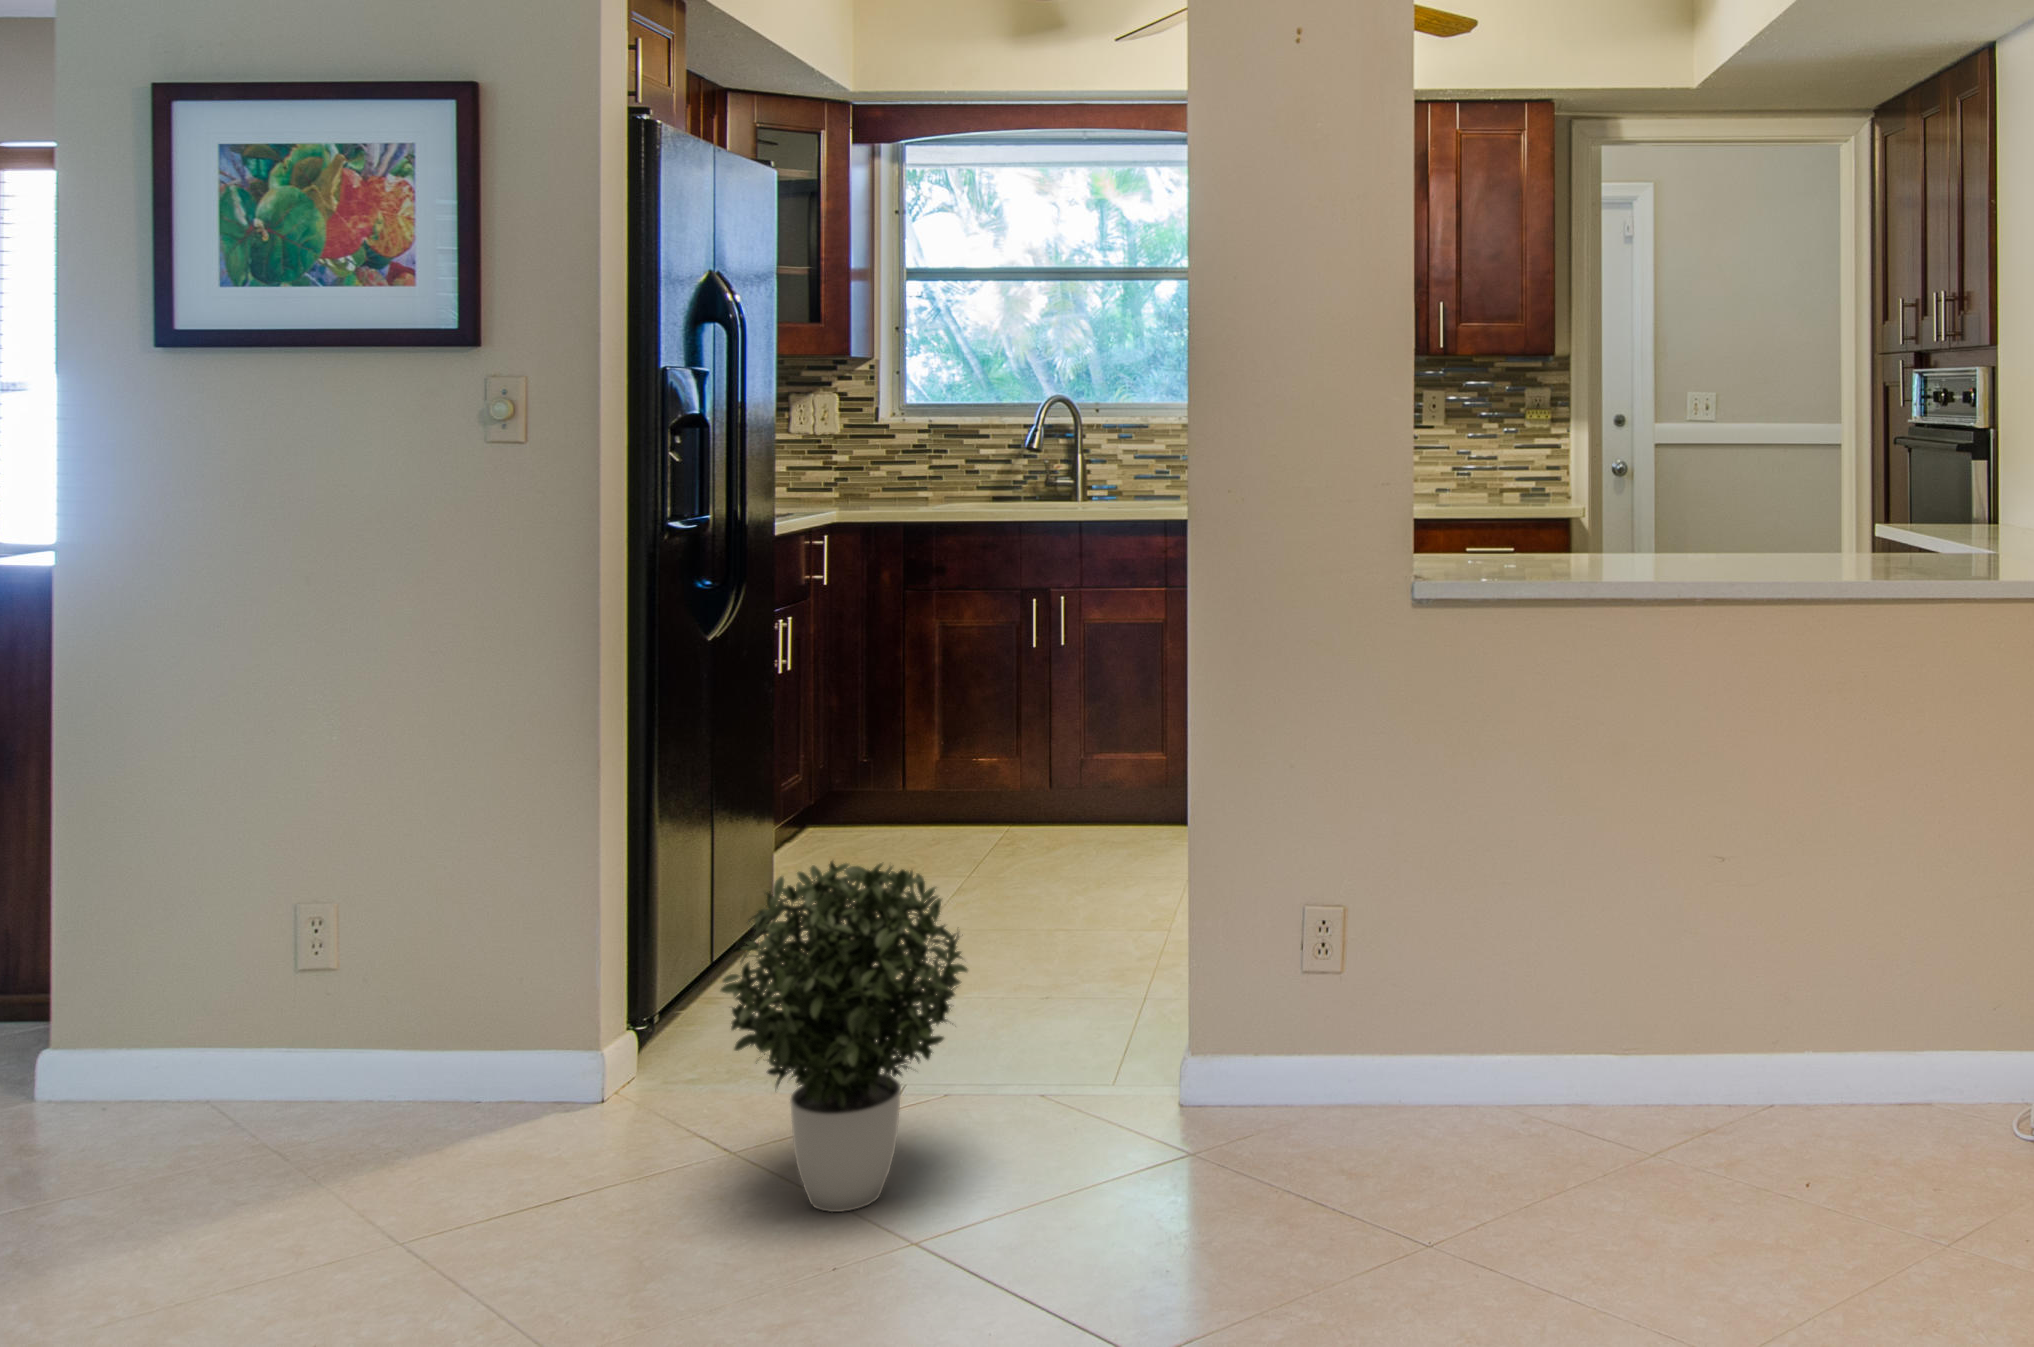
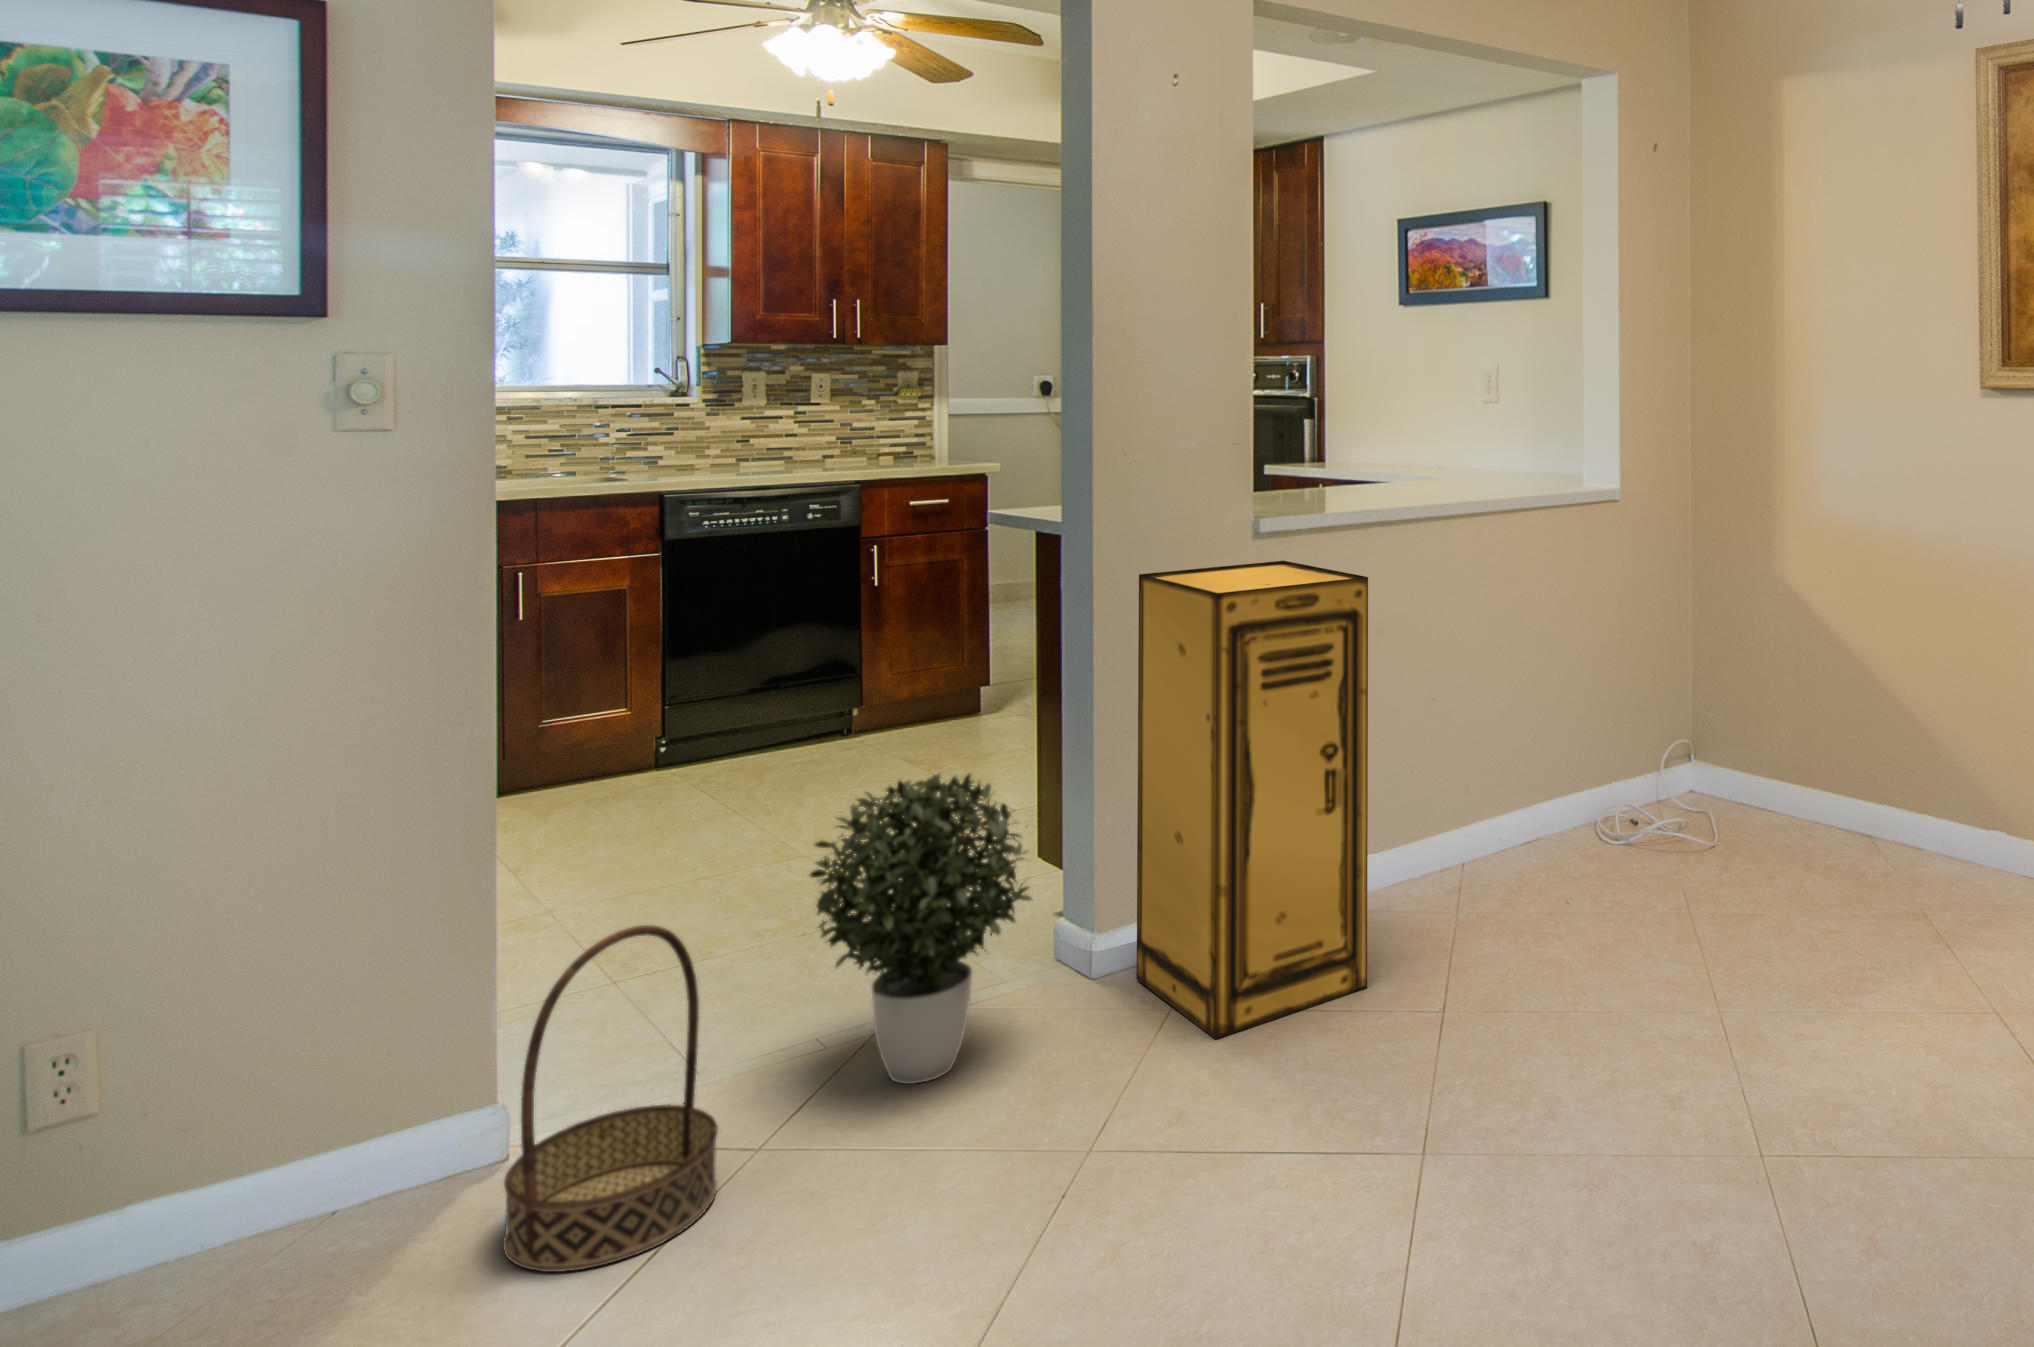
storage cabinet: none [1082,659,1356,1309] -> present [1137,561,1368,1039]
basket: none [388,947,599,1267] -> present [503,925,718,1272]

